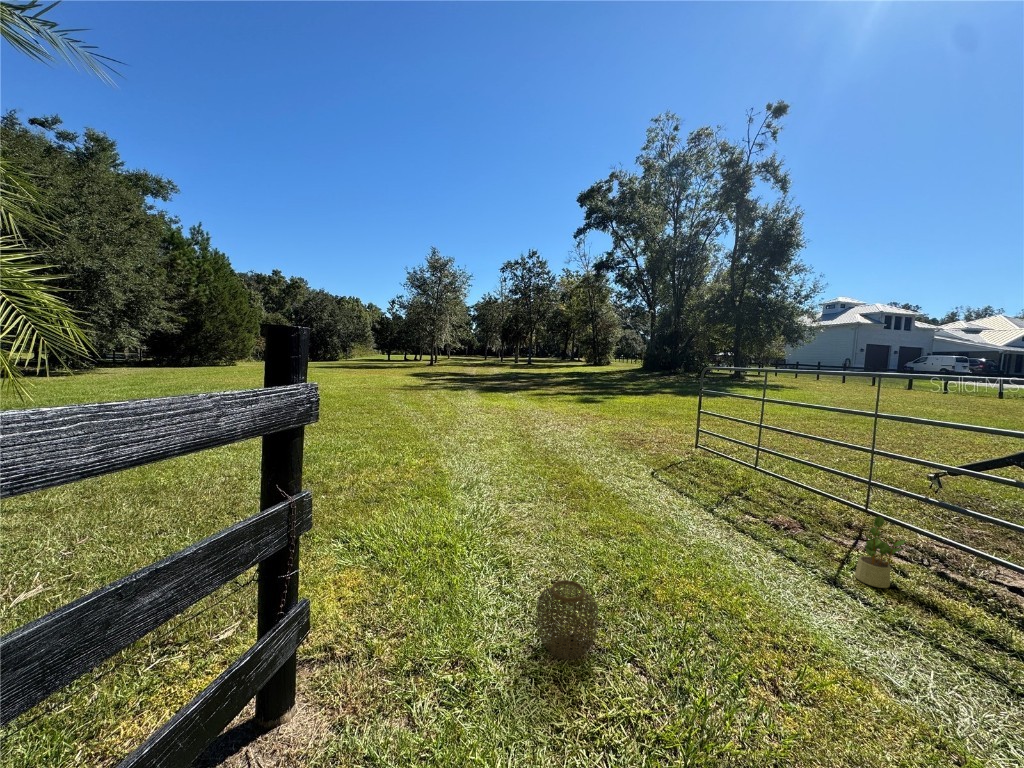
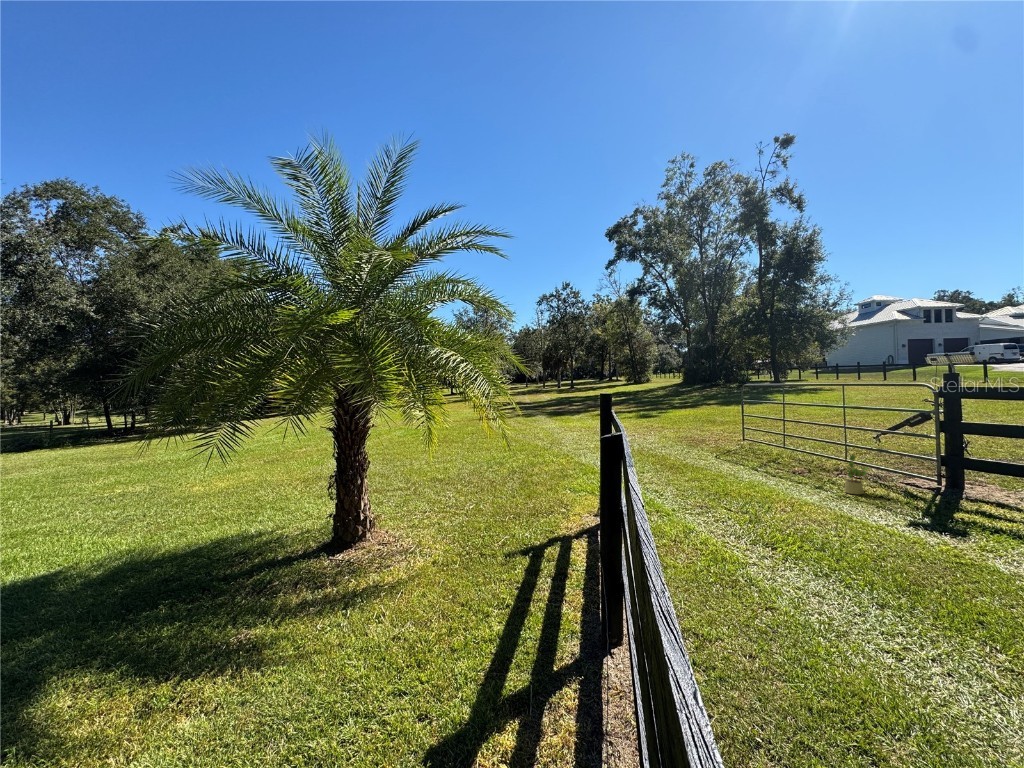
woven basket: present [536,580,598,659] -> none [673,490,704,524]

